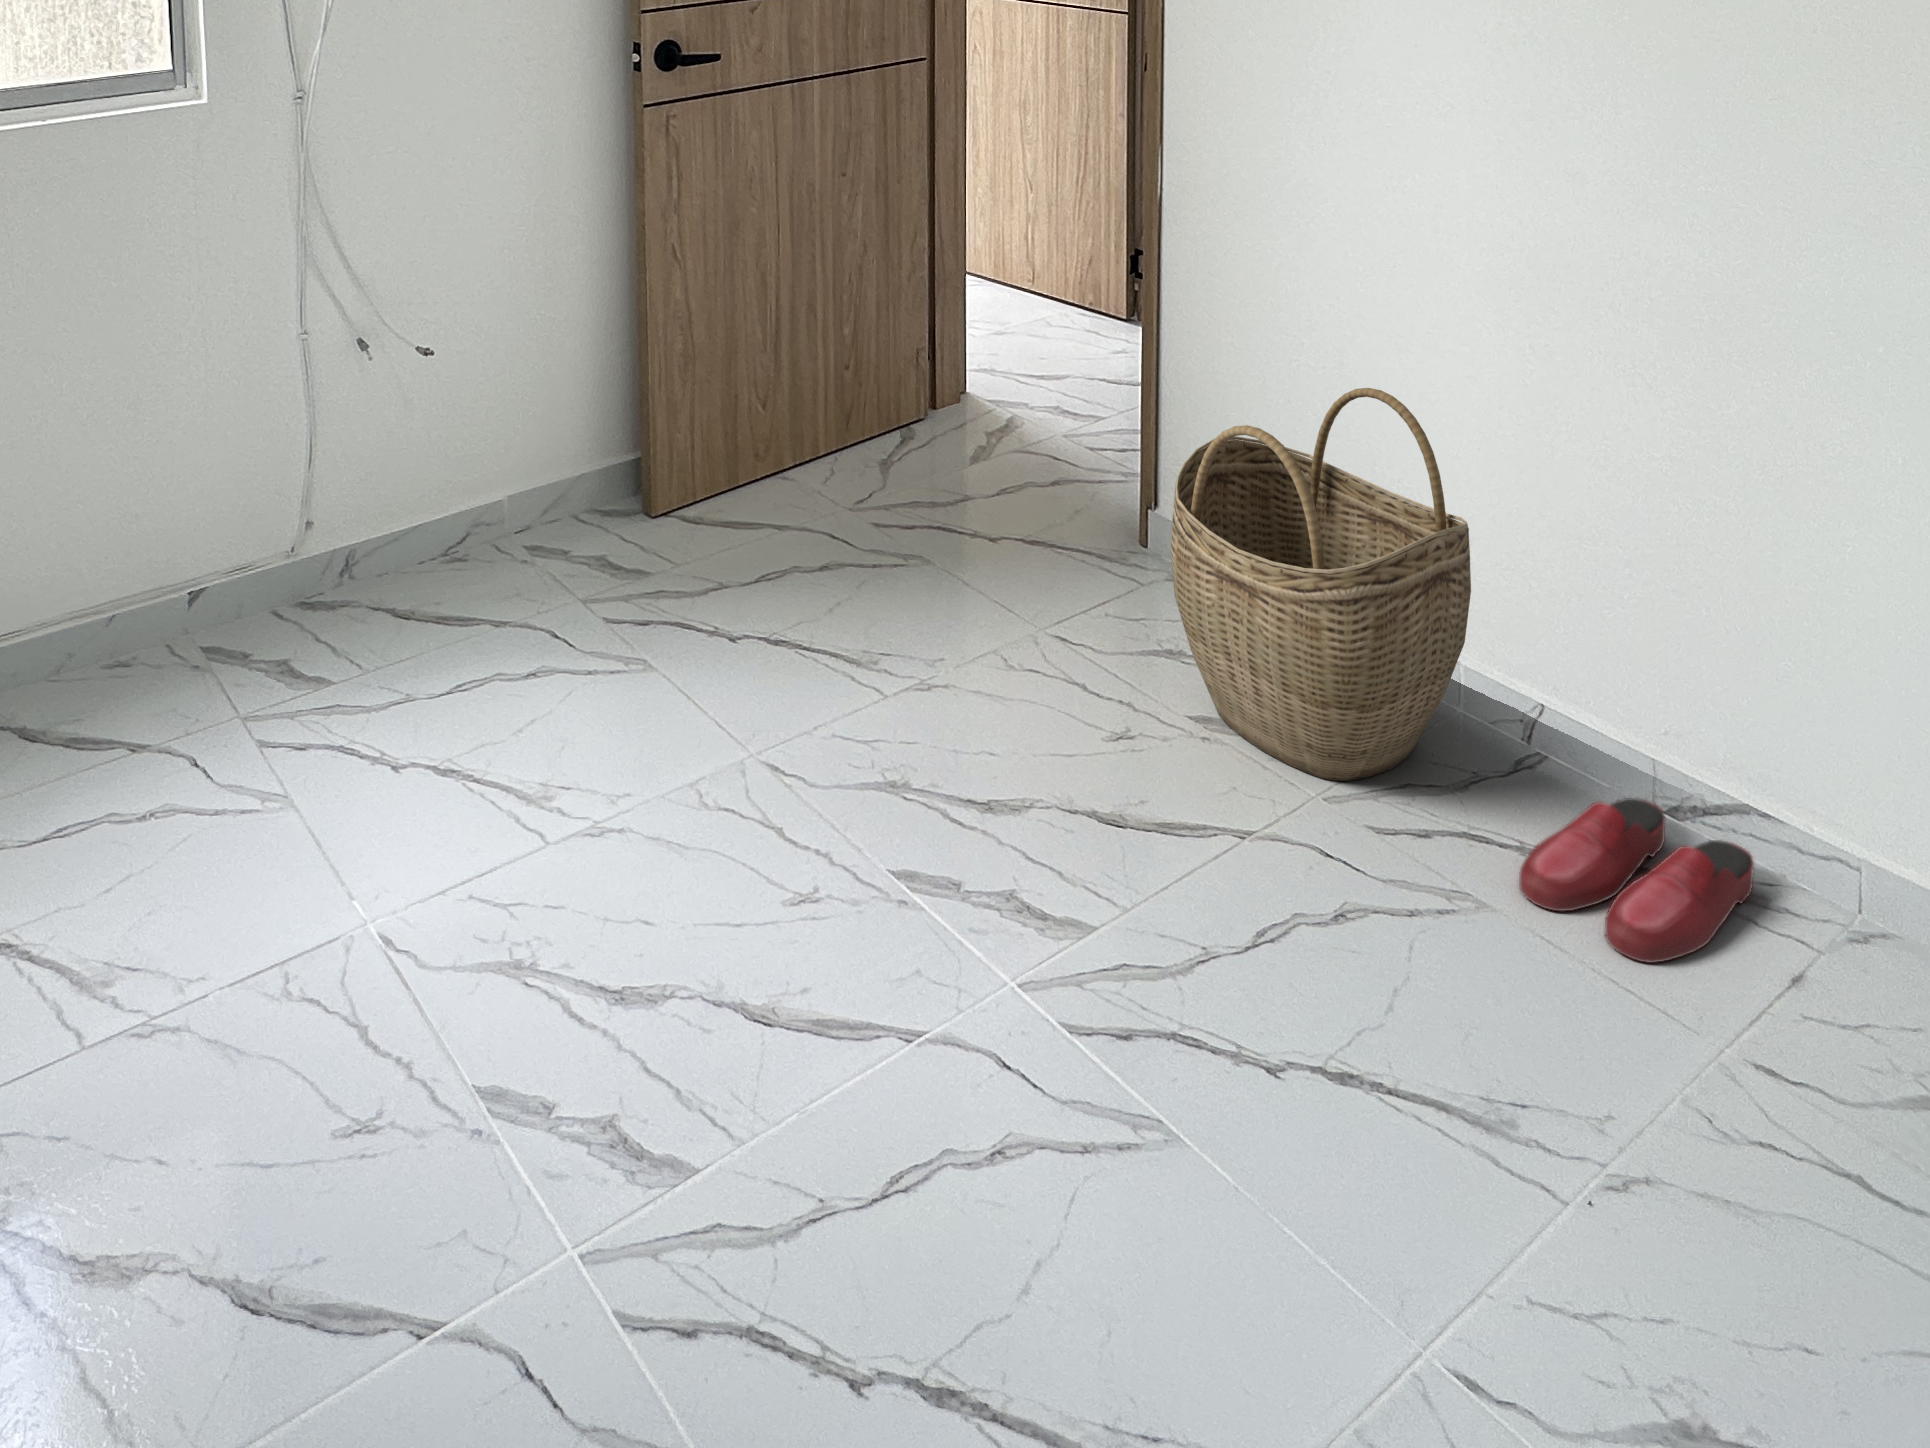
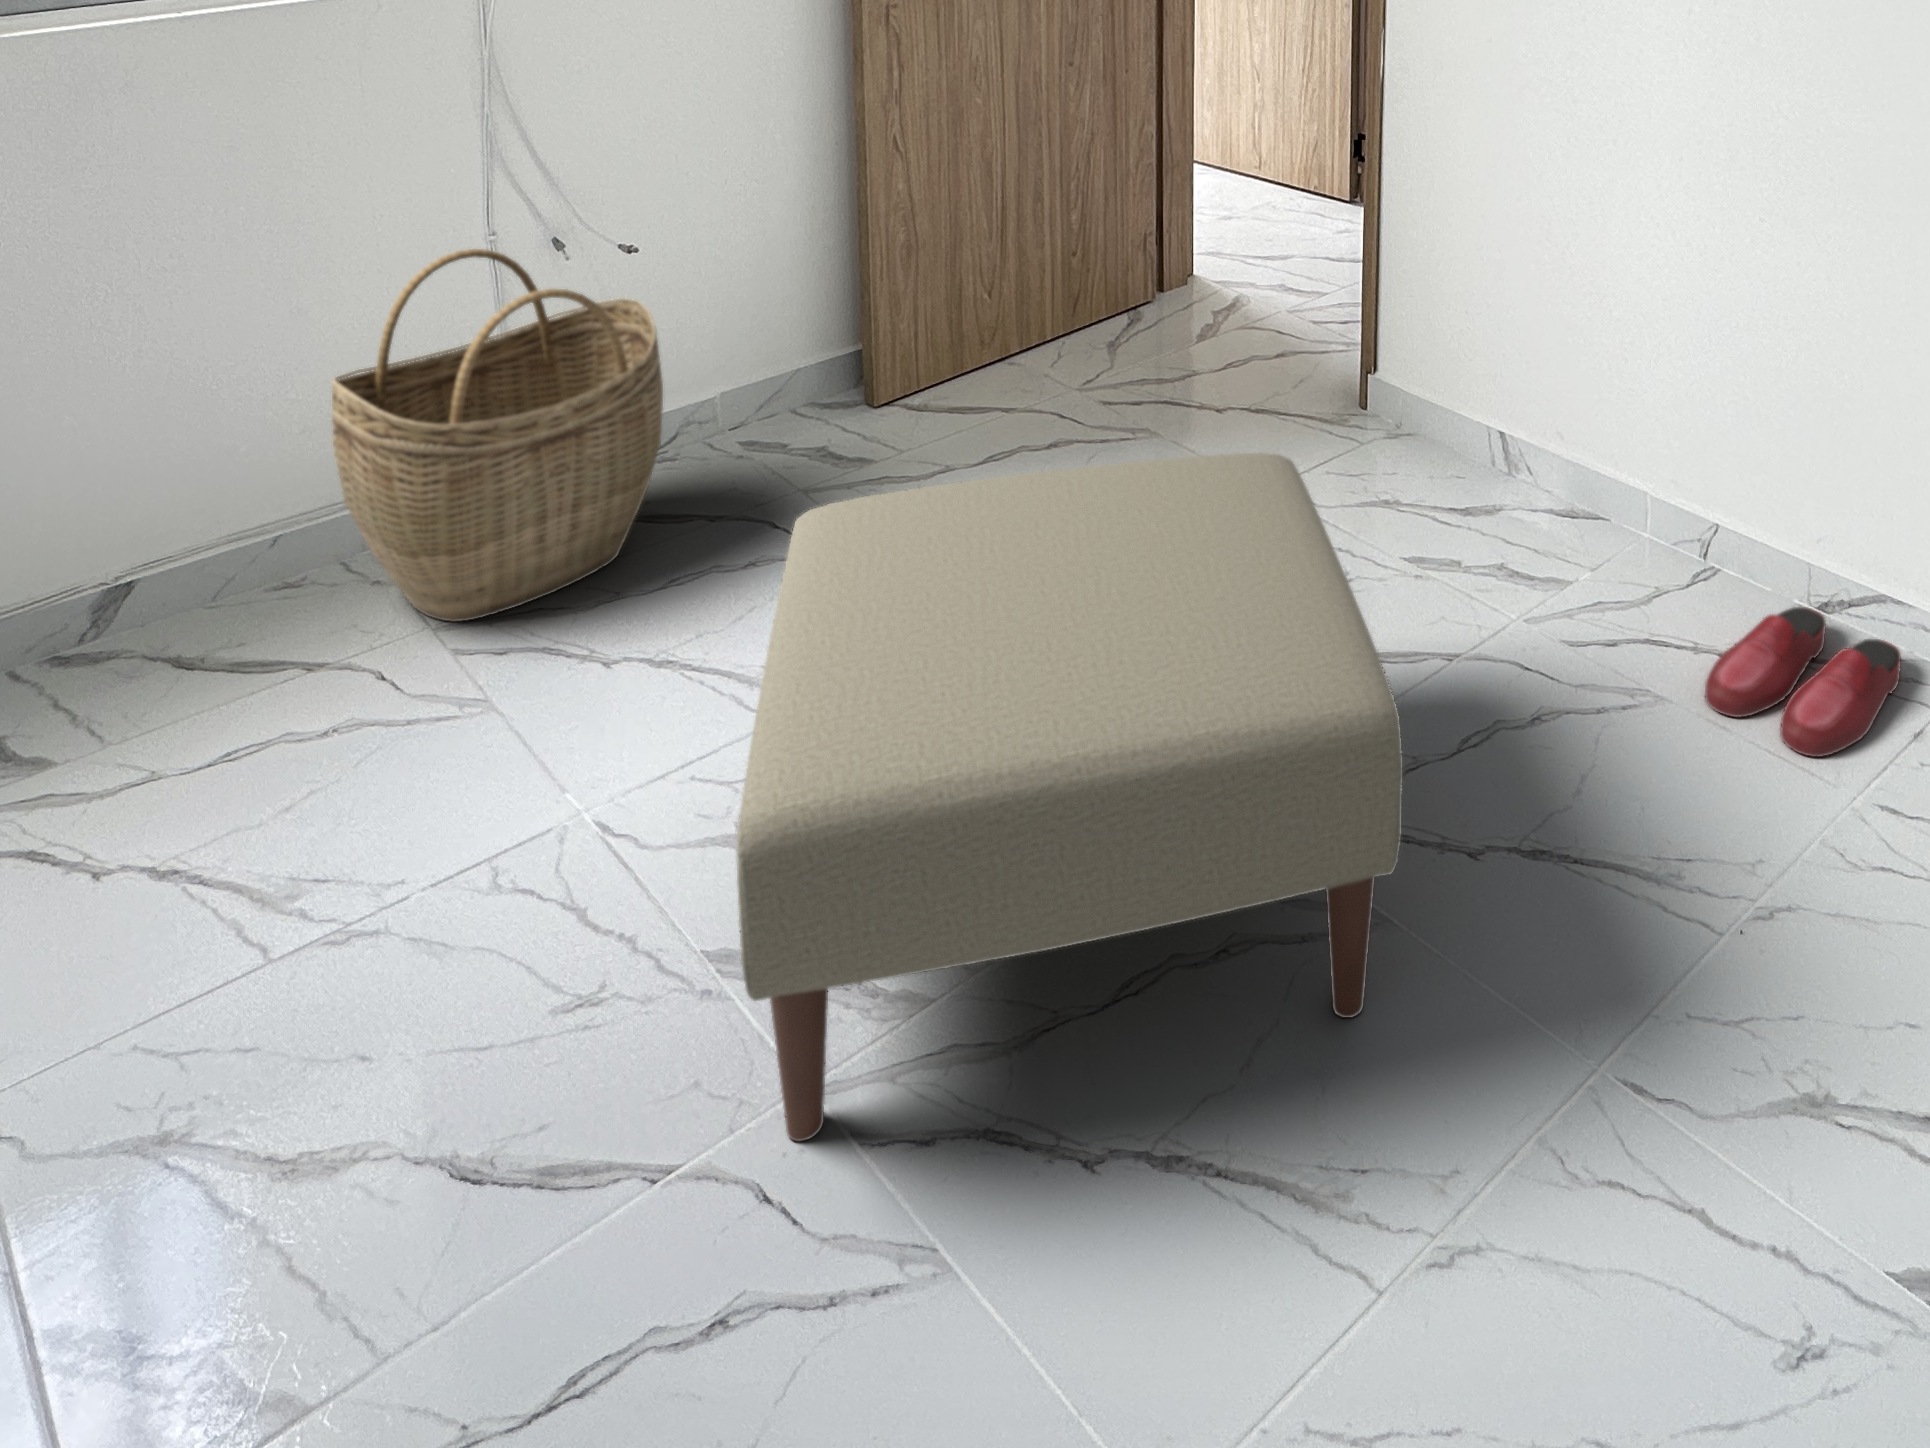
woven basket: present [1171,388,1471,781] -> present [332,249,663,622]
ottoman: none [525,577,1165,1206] -> present [736,453,1403,1141]

